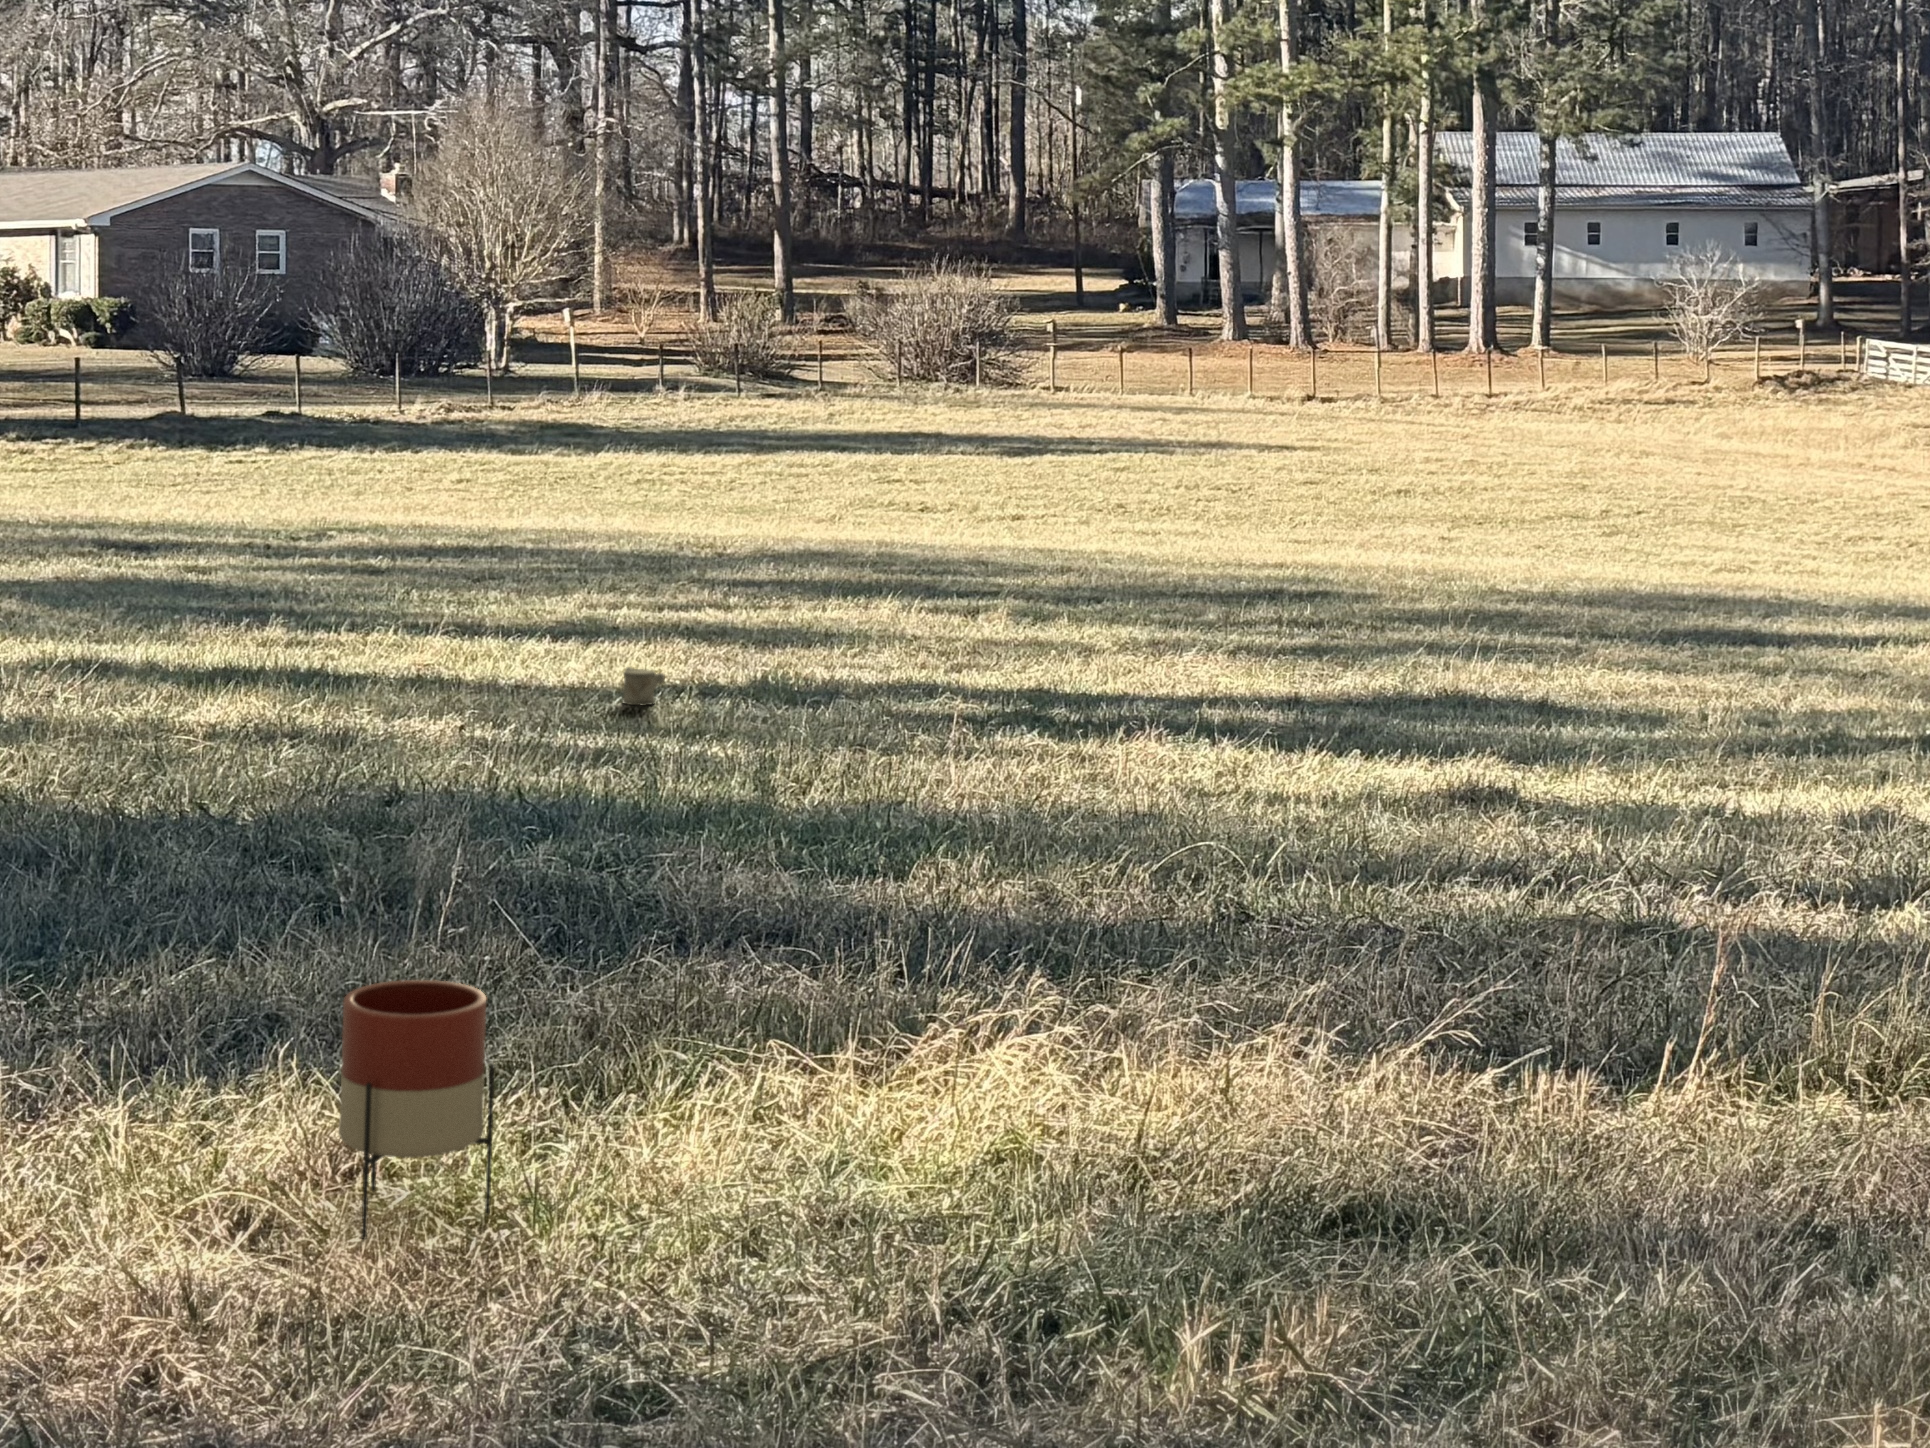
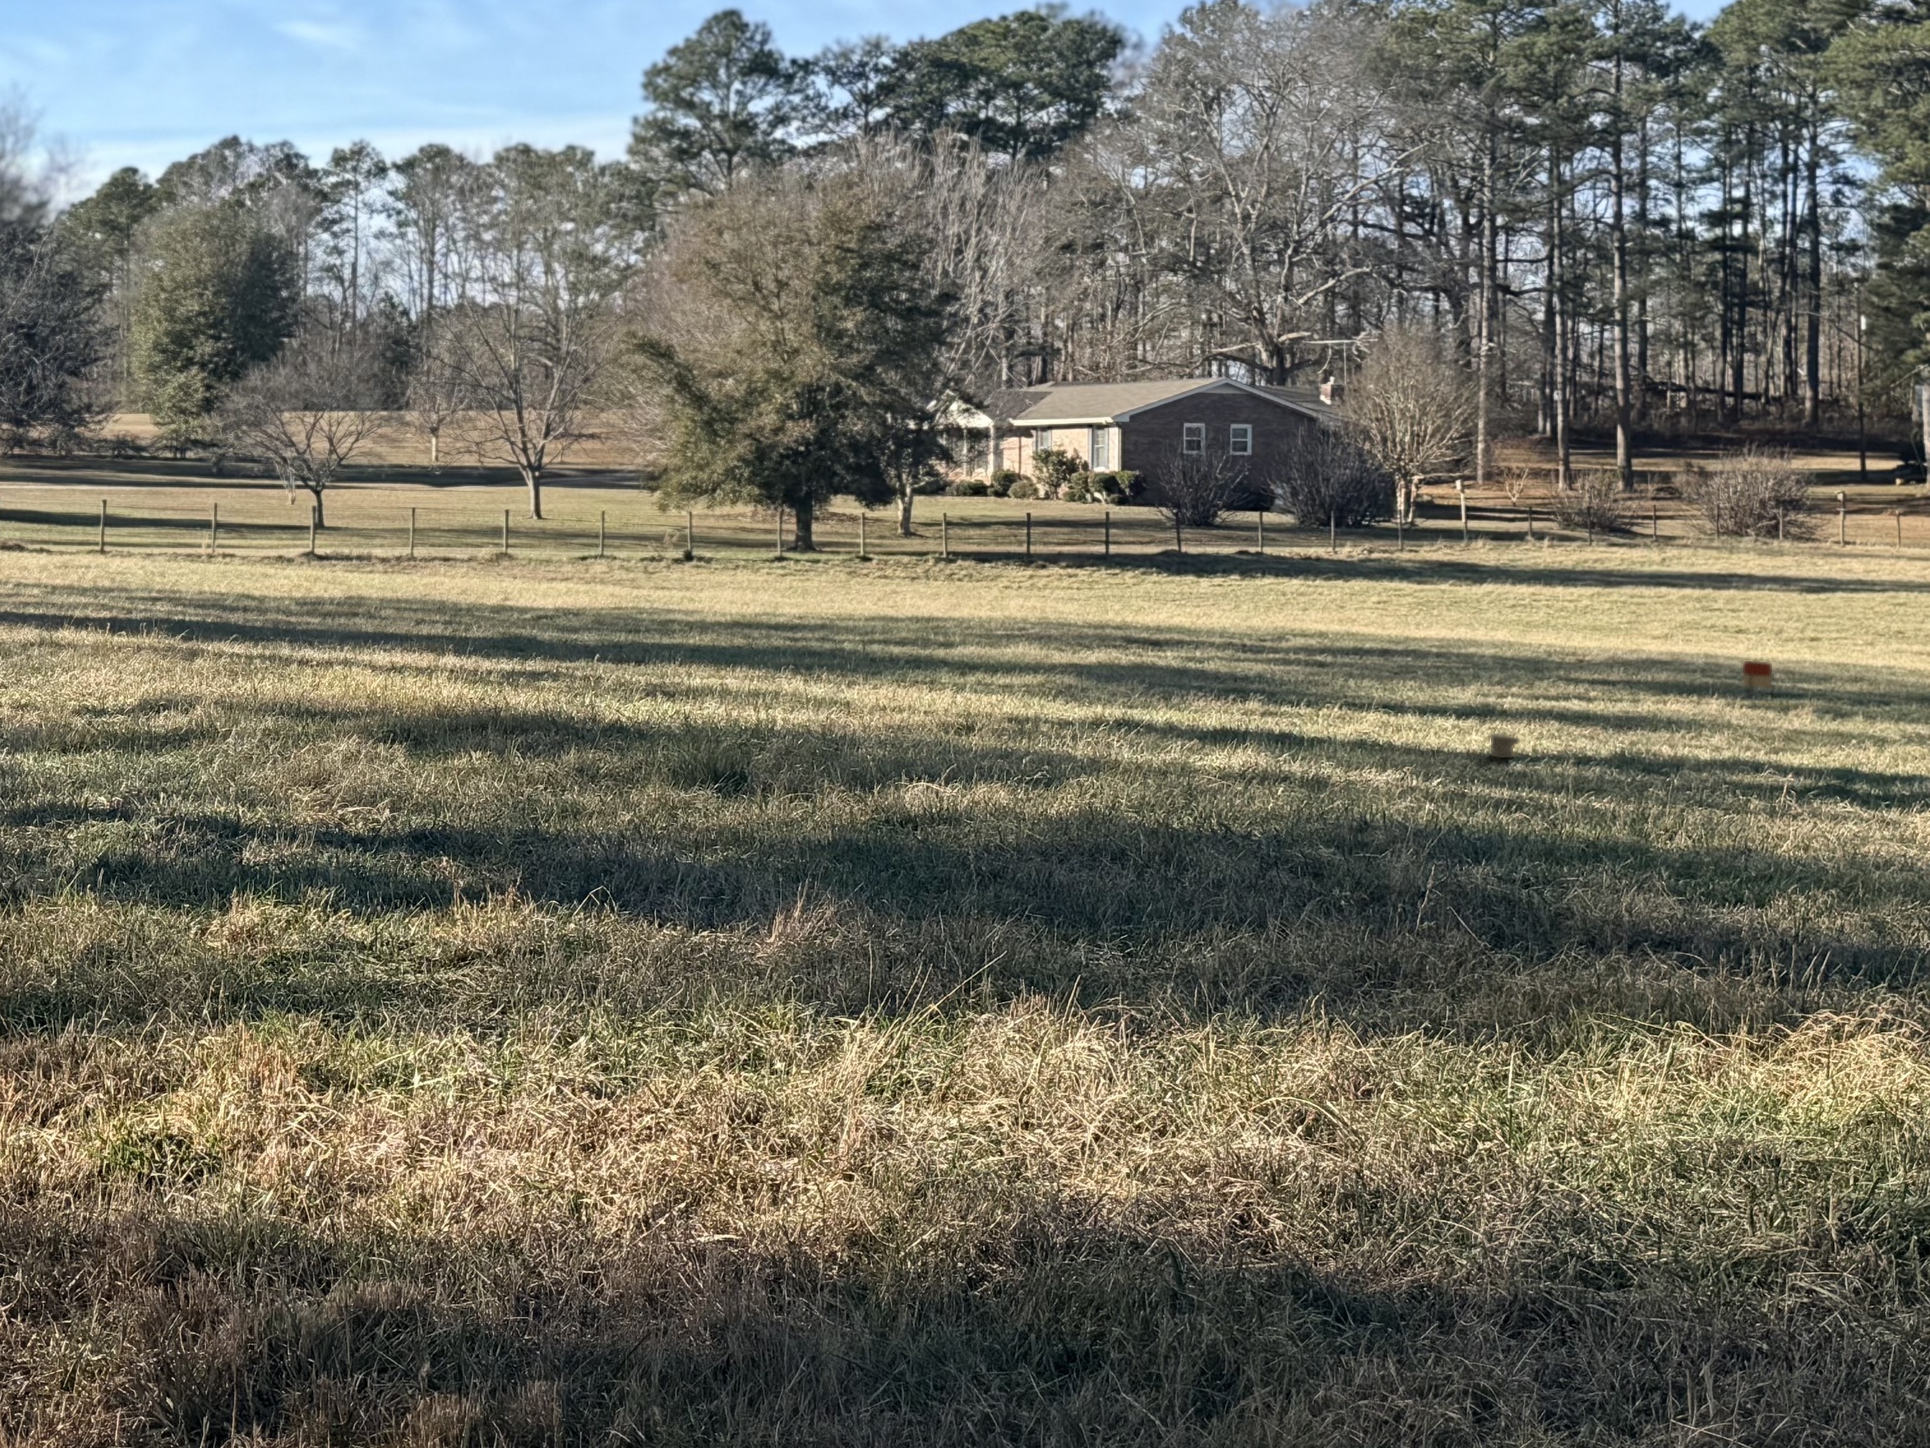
planter: present [339,980,494,1239] -> present [1743,661,1773,699]

